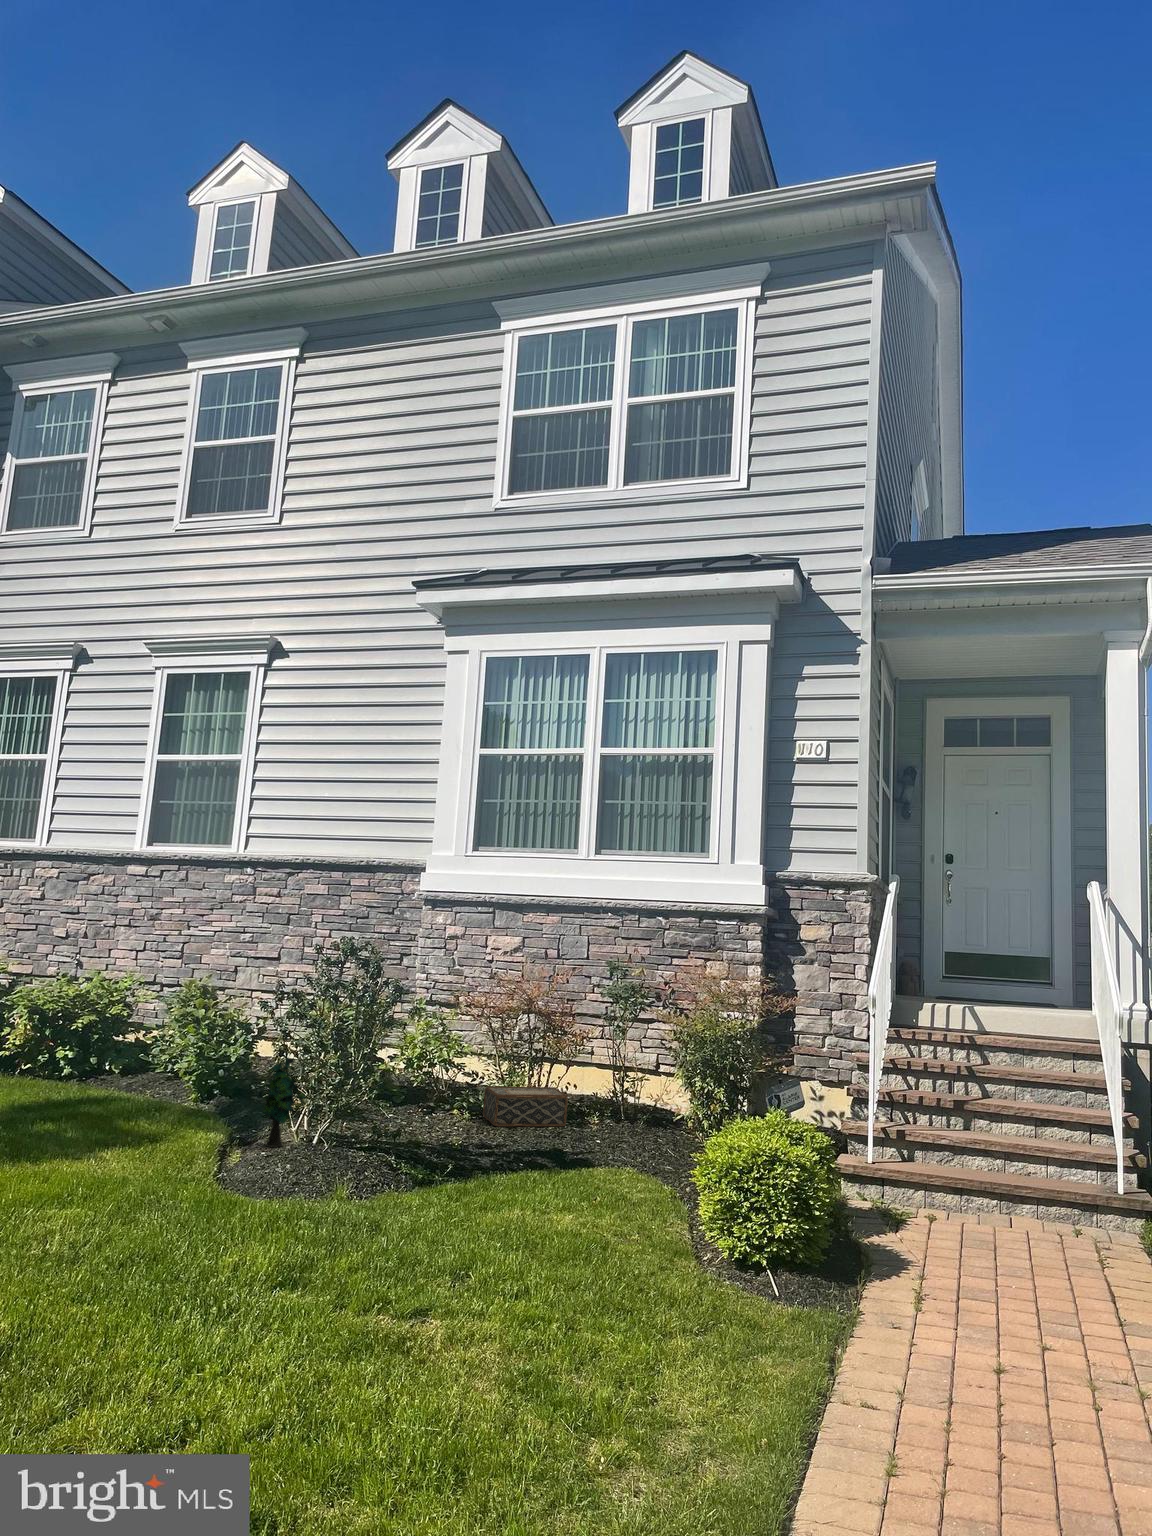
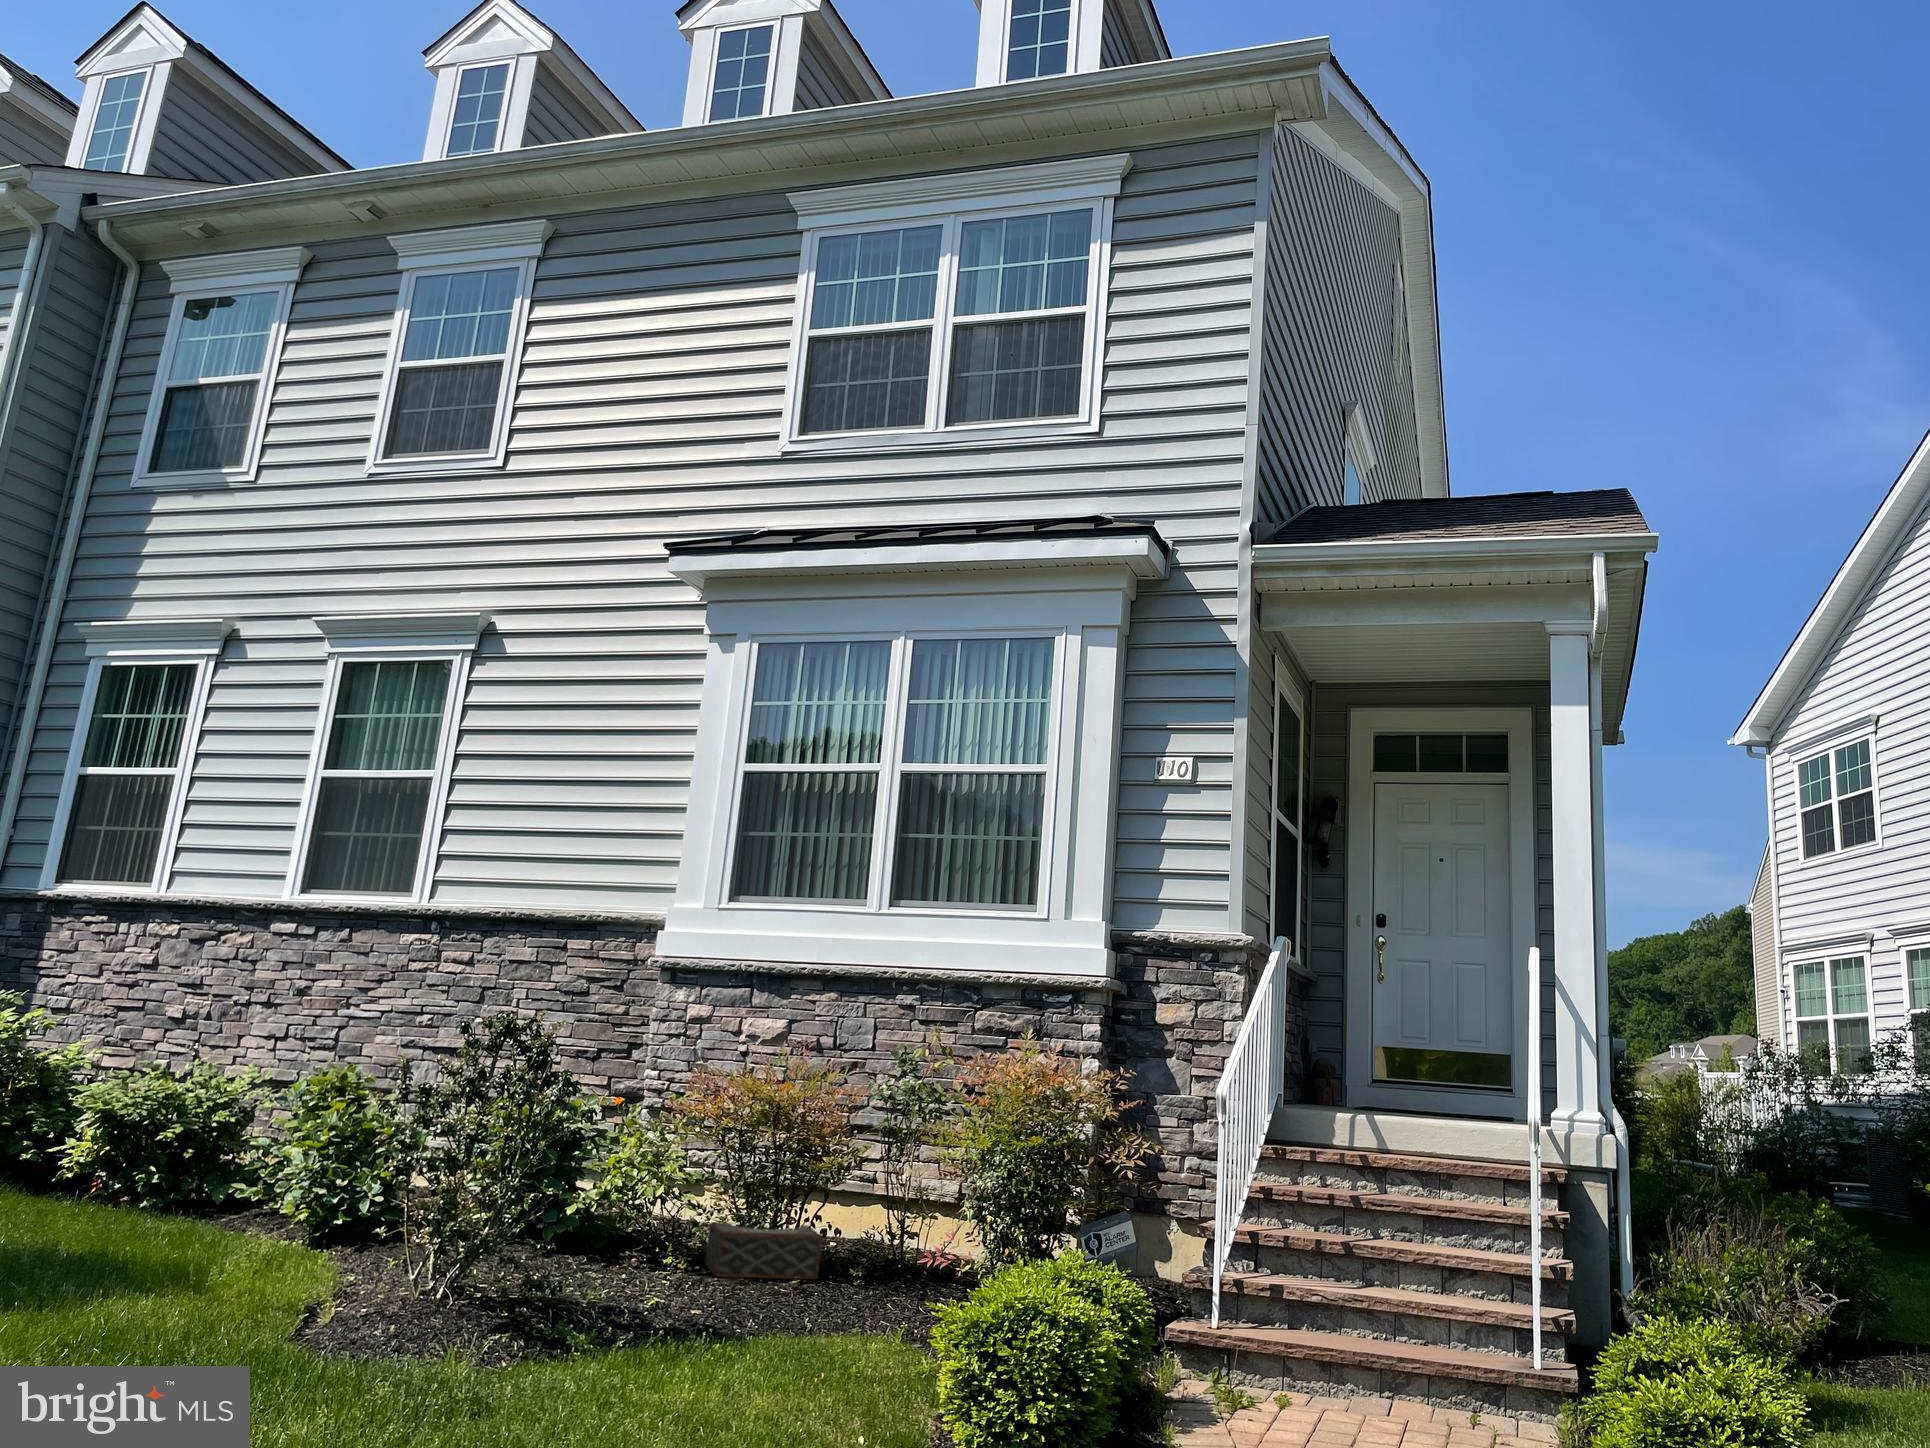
decorative plant: present [259,1058,305,1147] -> none [367,1169,436,1296]

